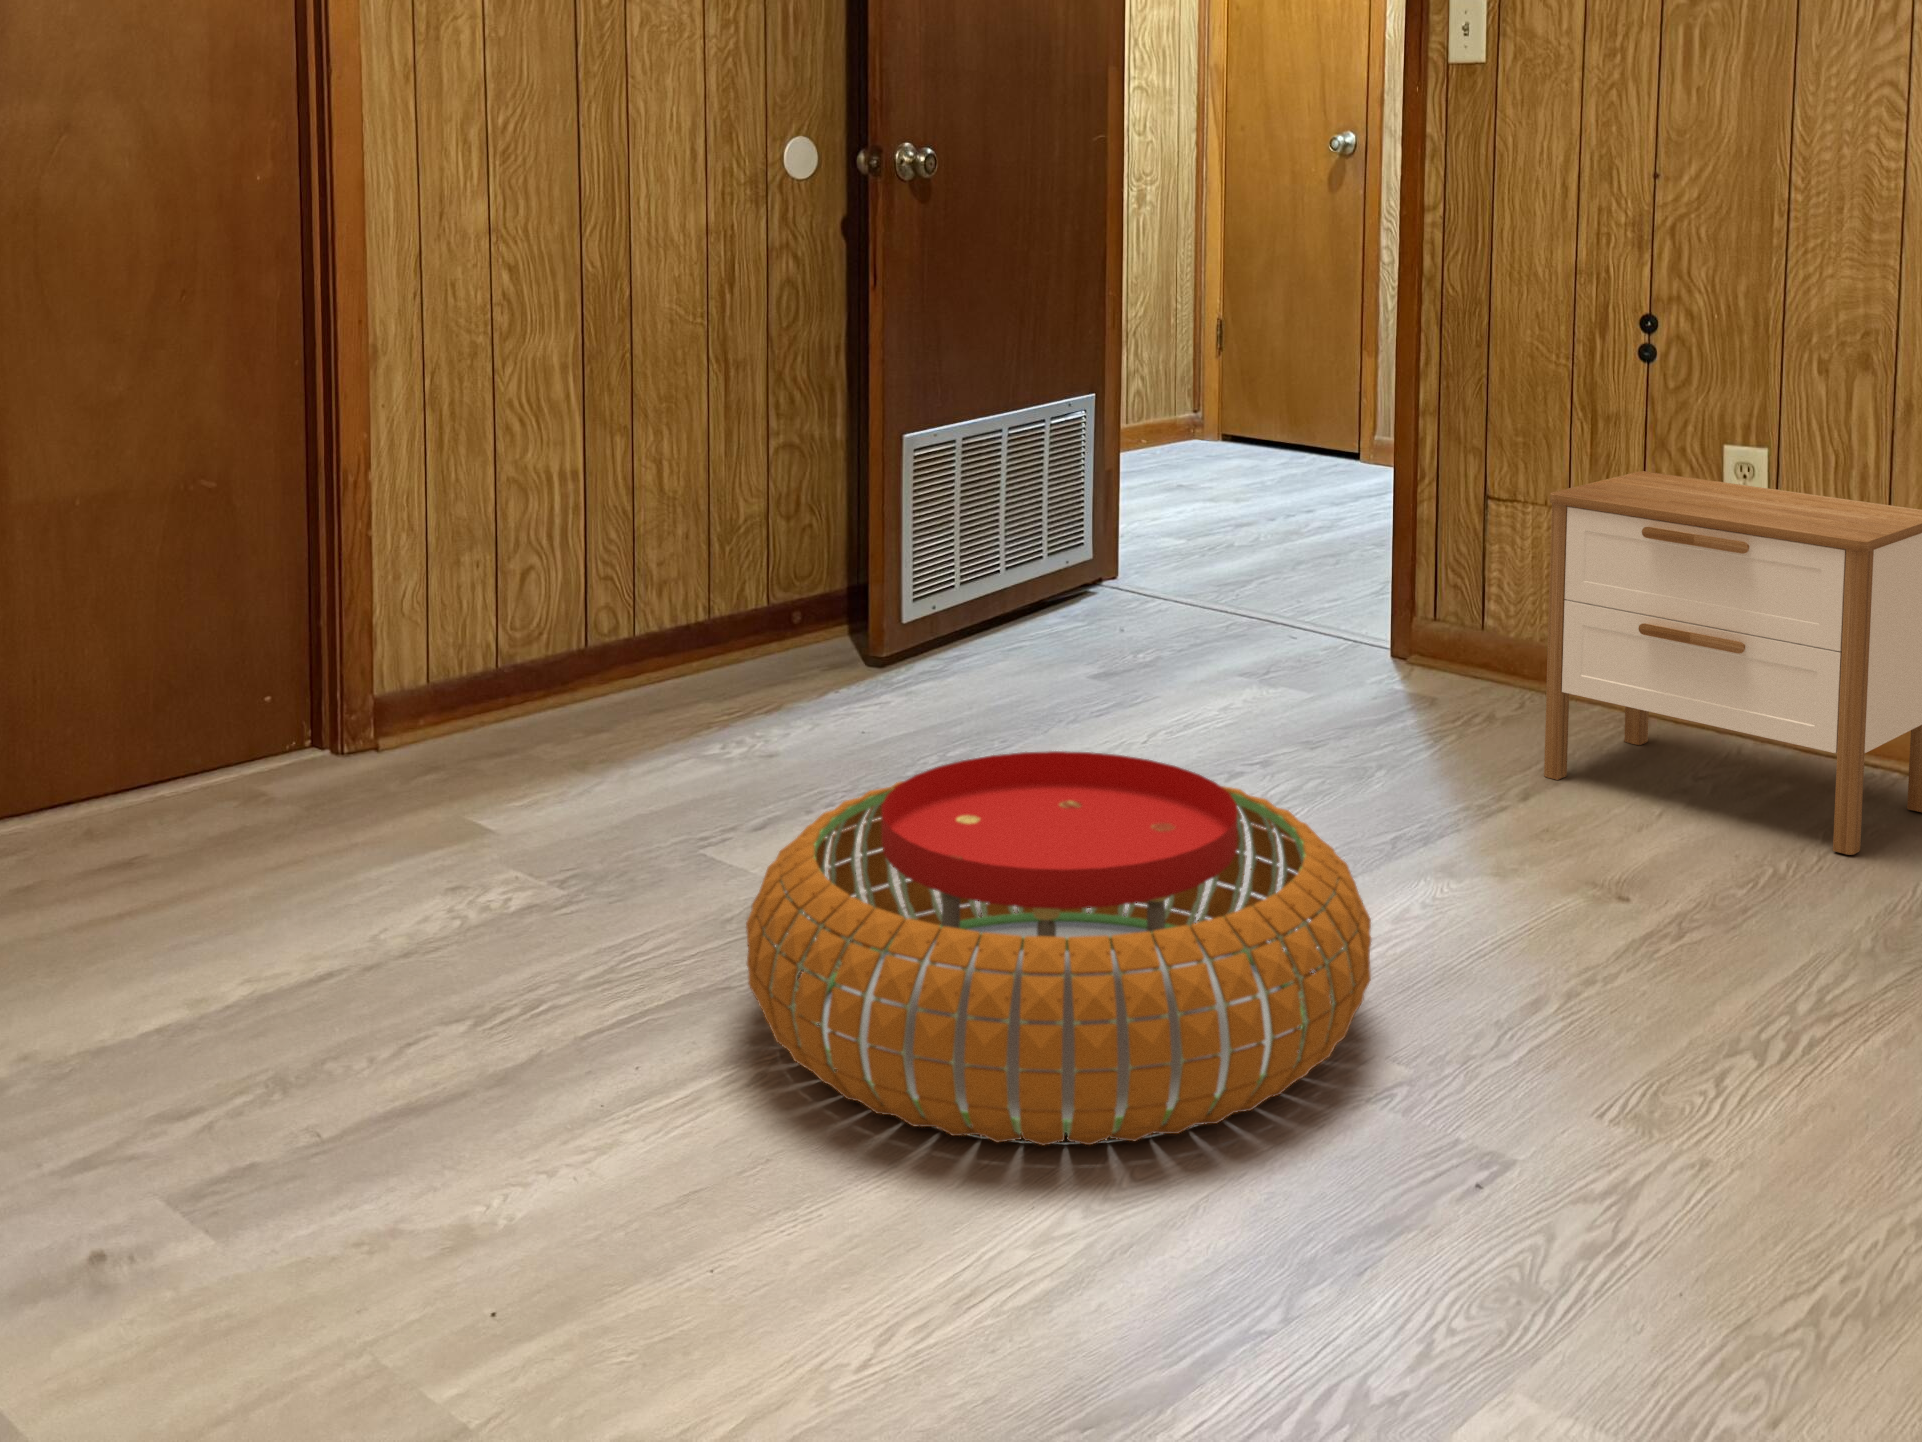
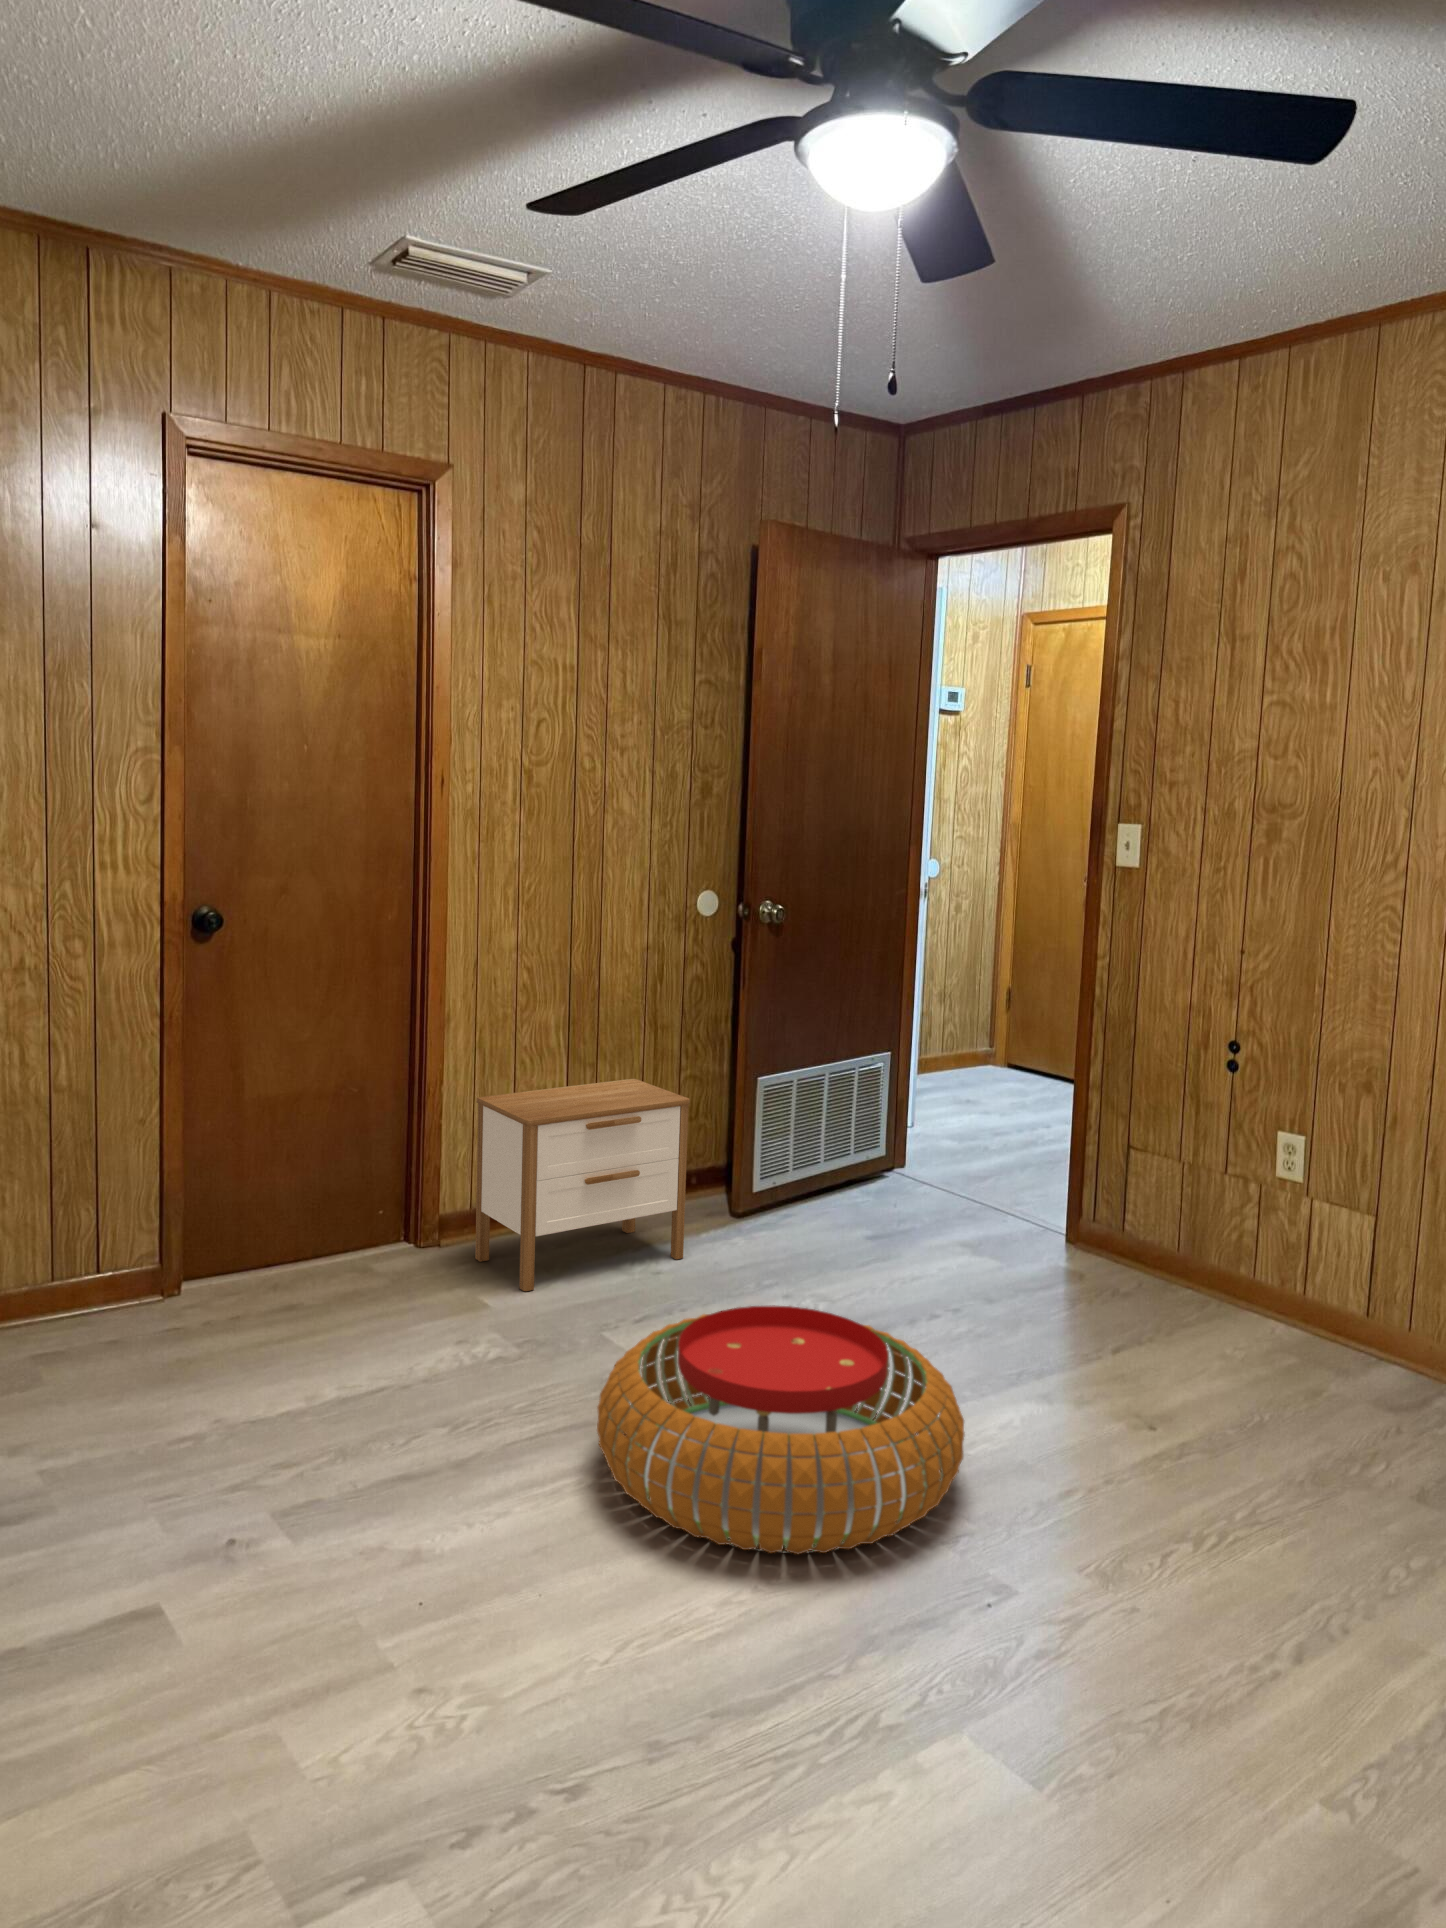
nightstand: present [1544,471,1922,855] -> present [475,1079,690,1291]

